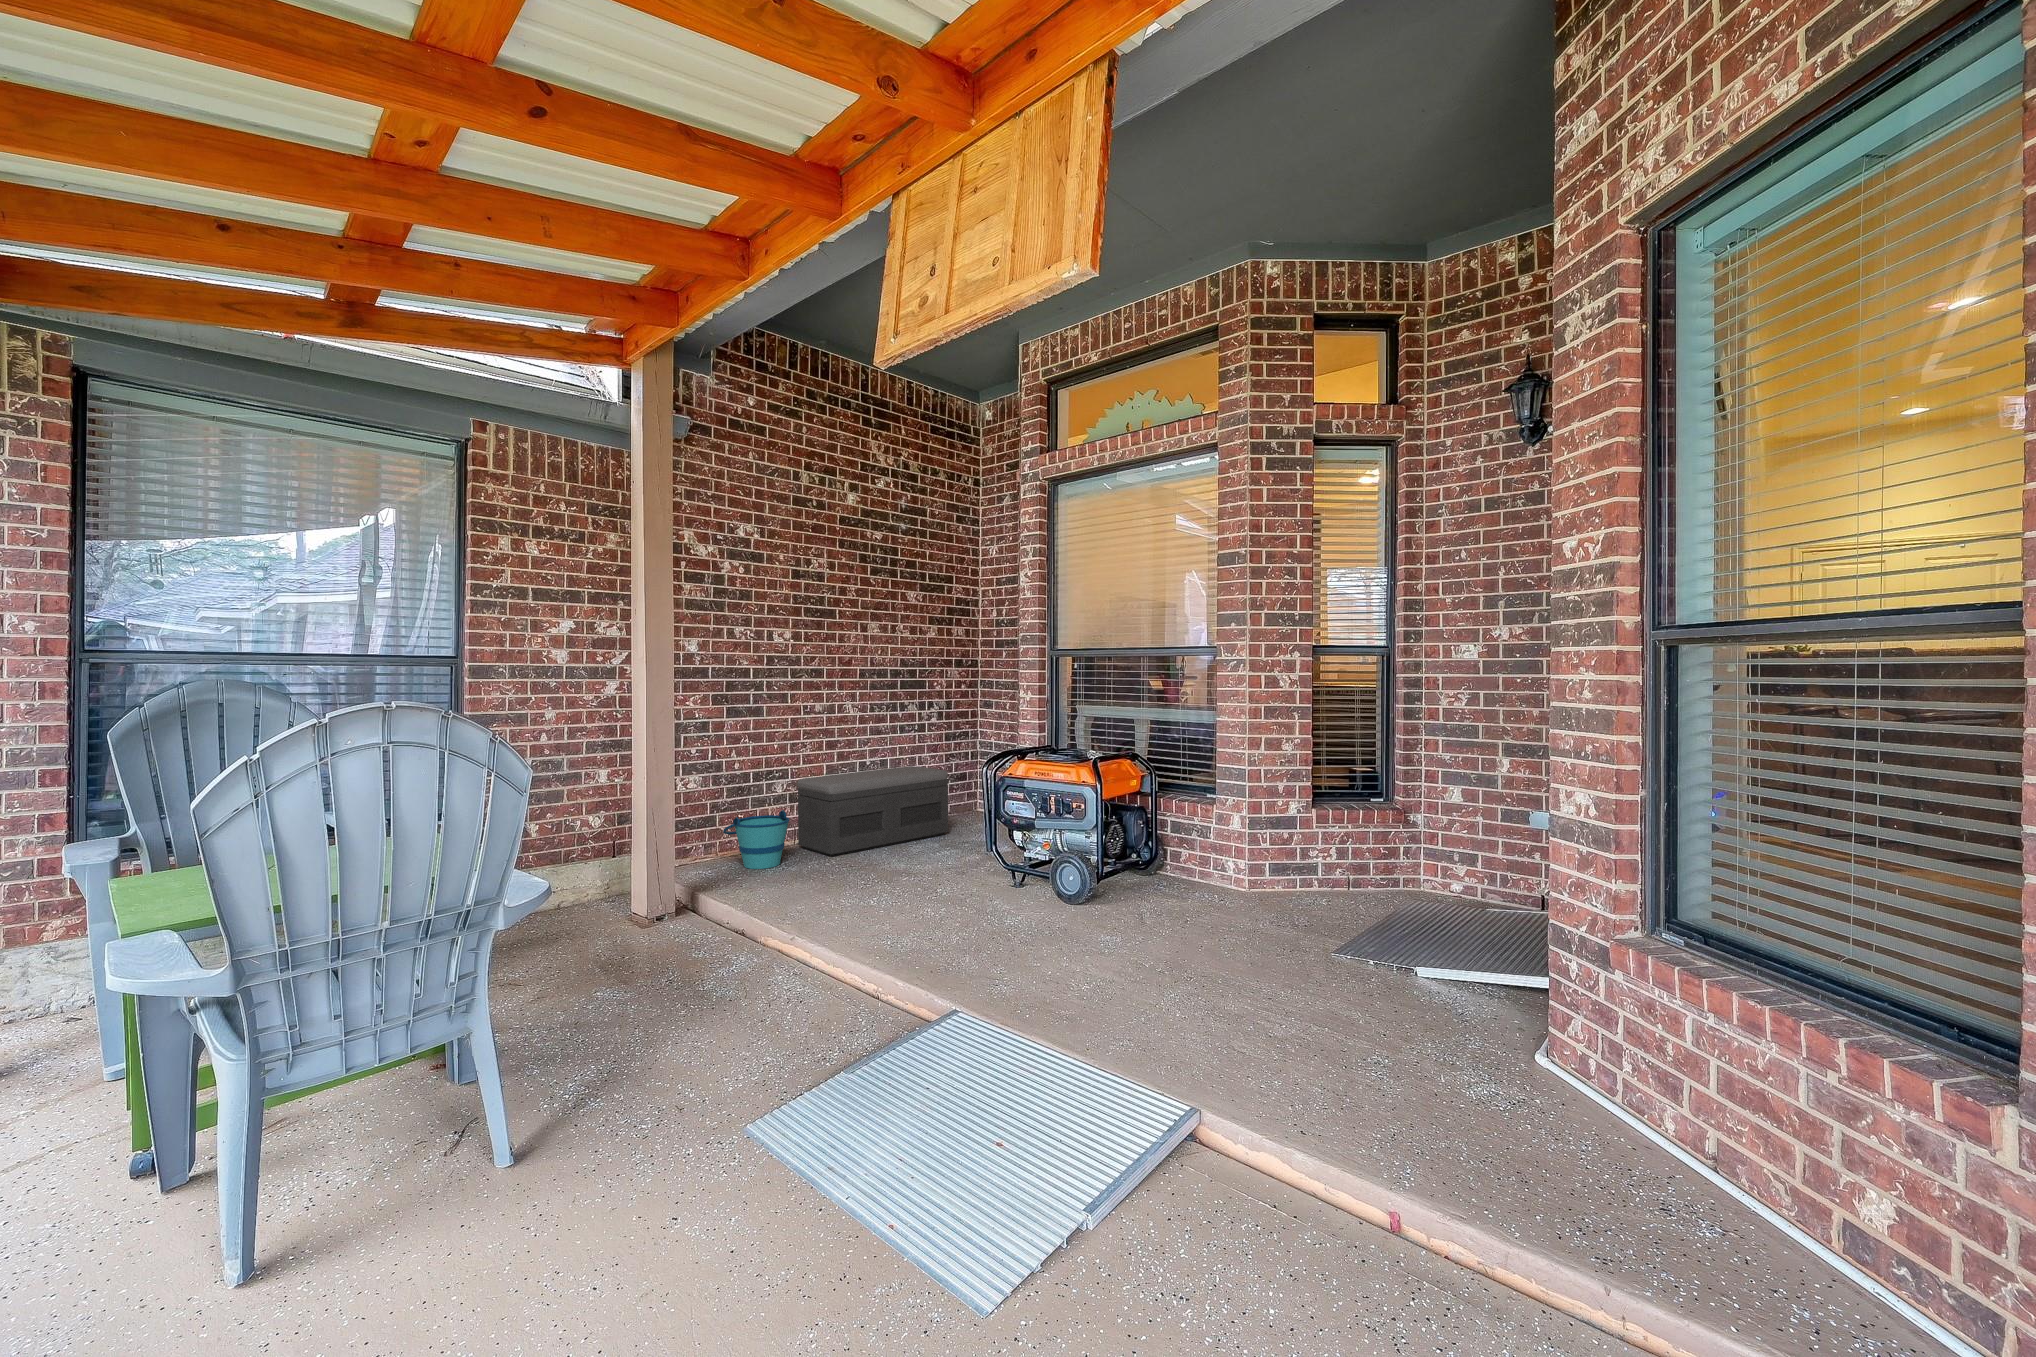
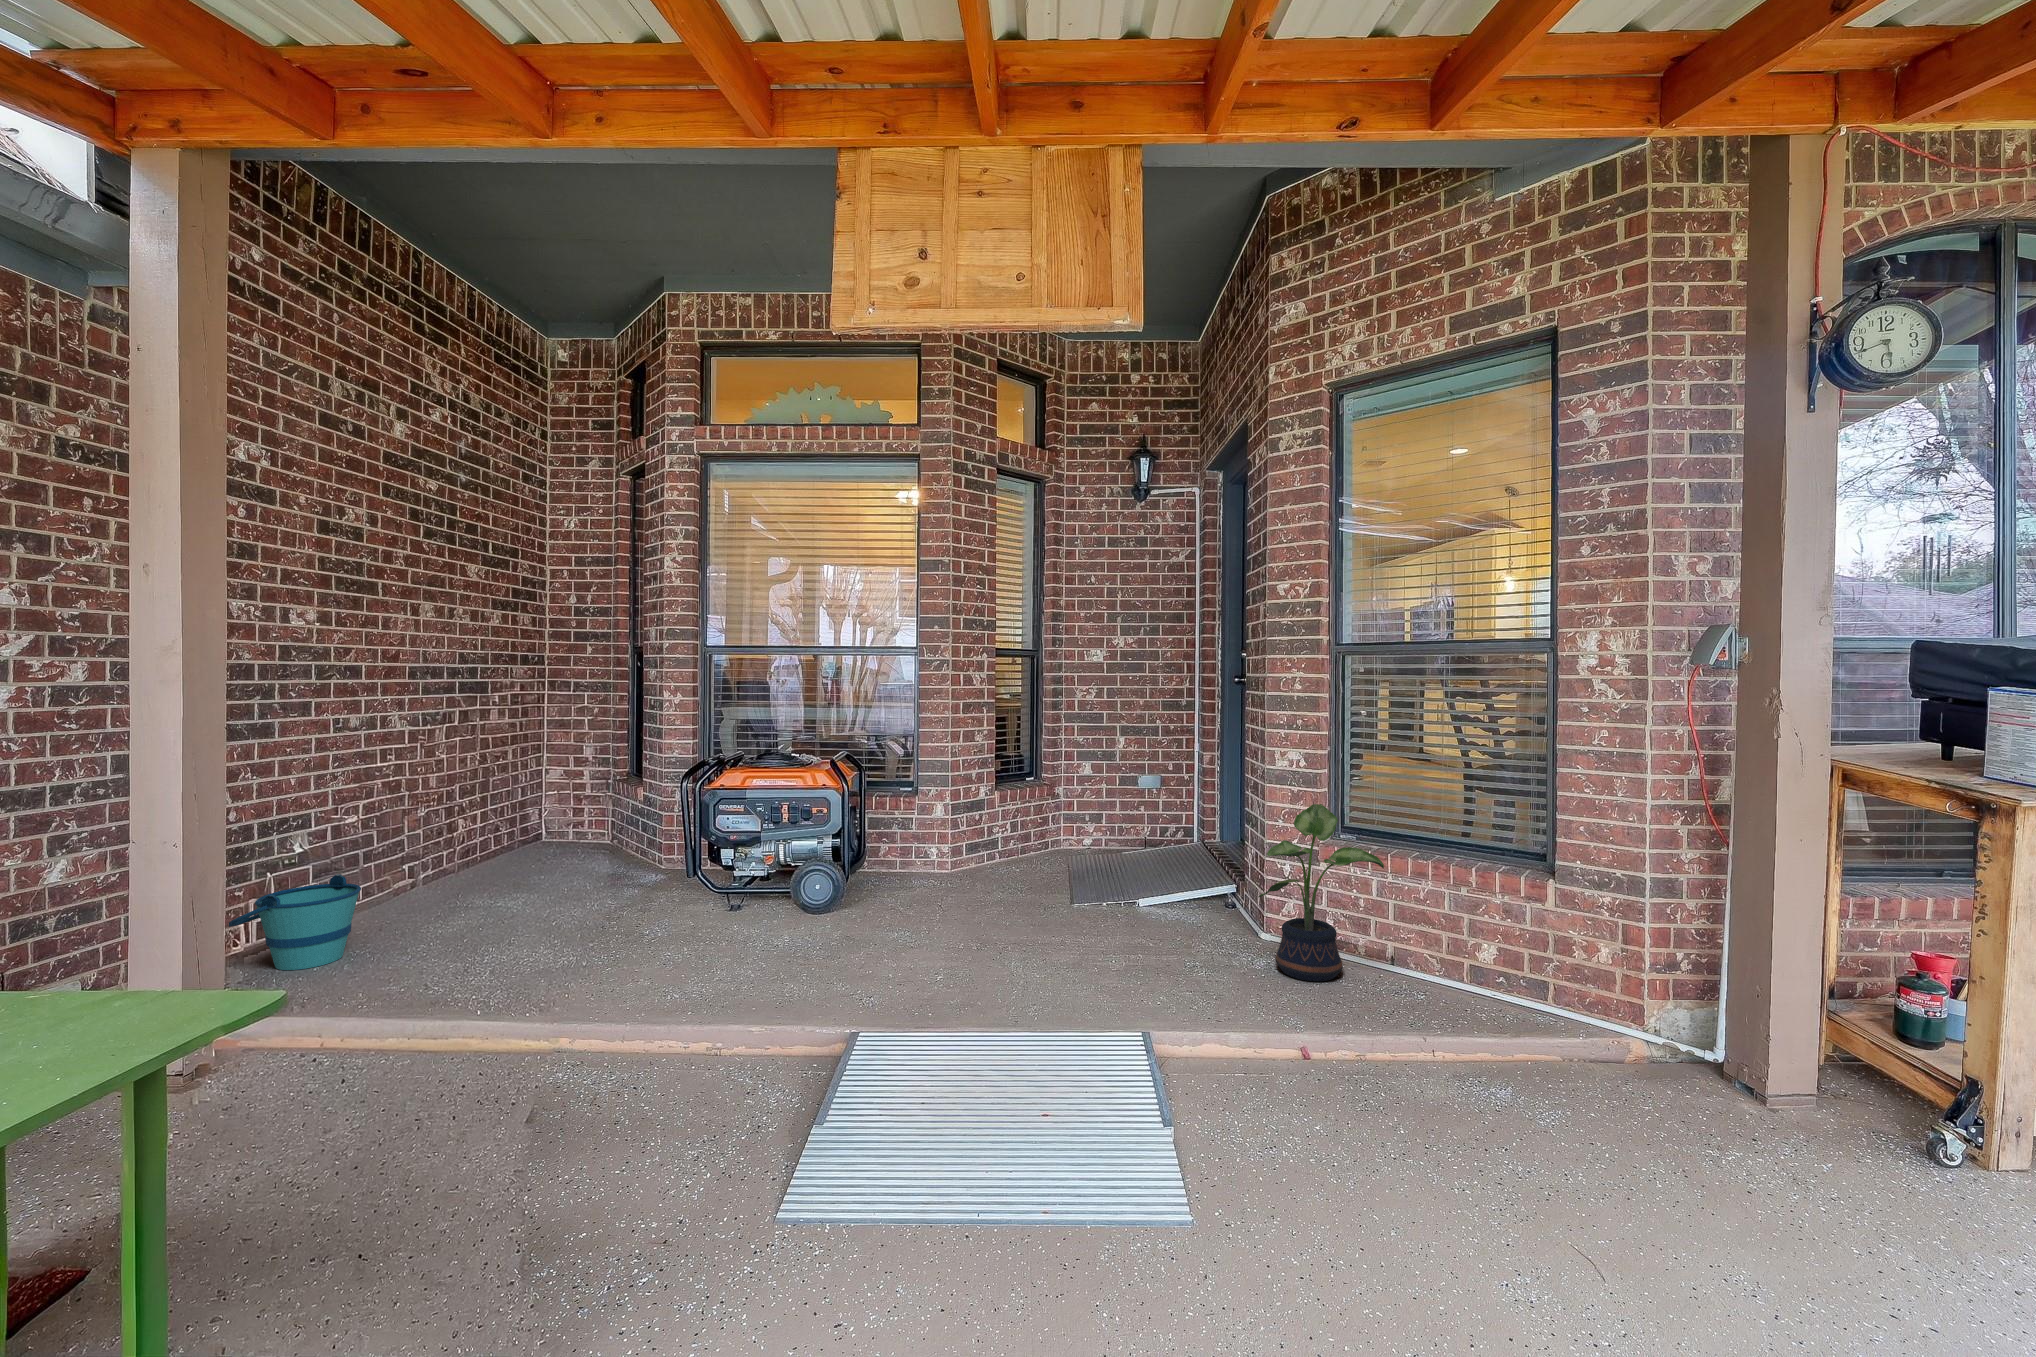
storage bench: present [798,766,948,857] -> none [332,795,549,929]
potted plant: none [1413,873,1599,1137] -> present [1259,804,1384,981]

